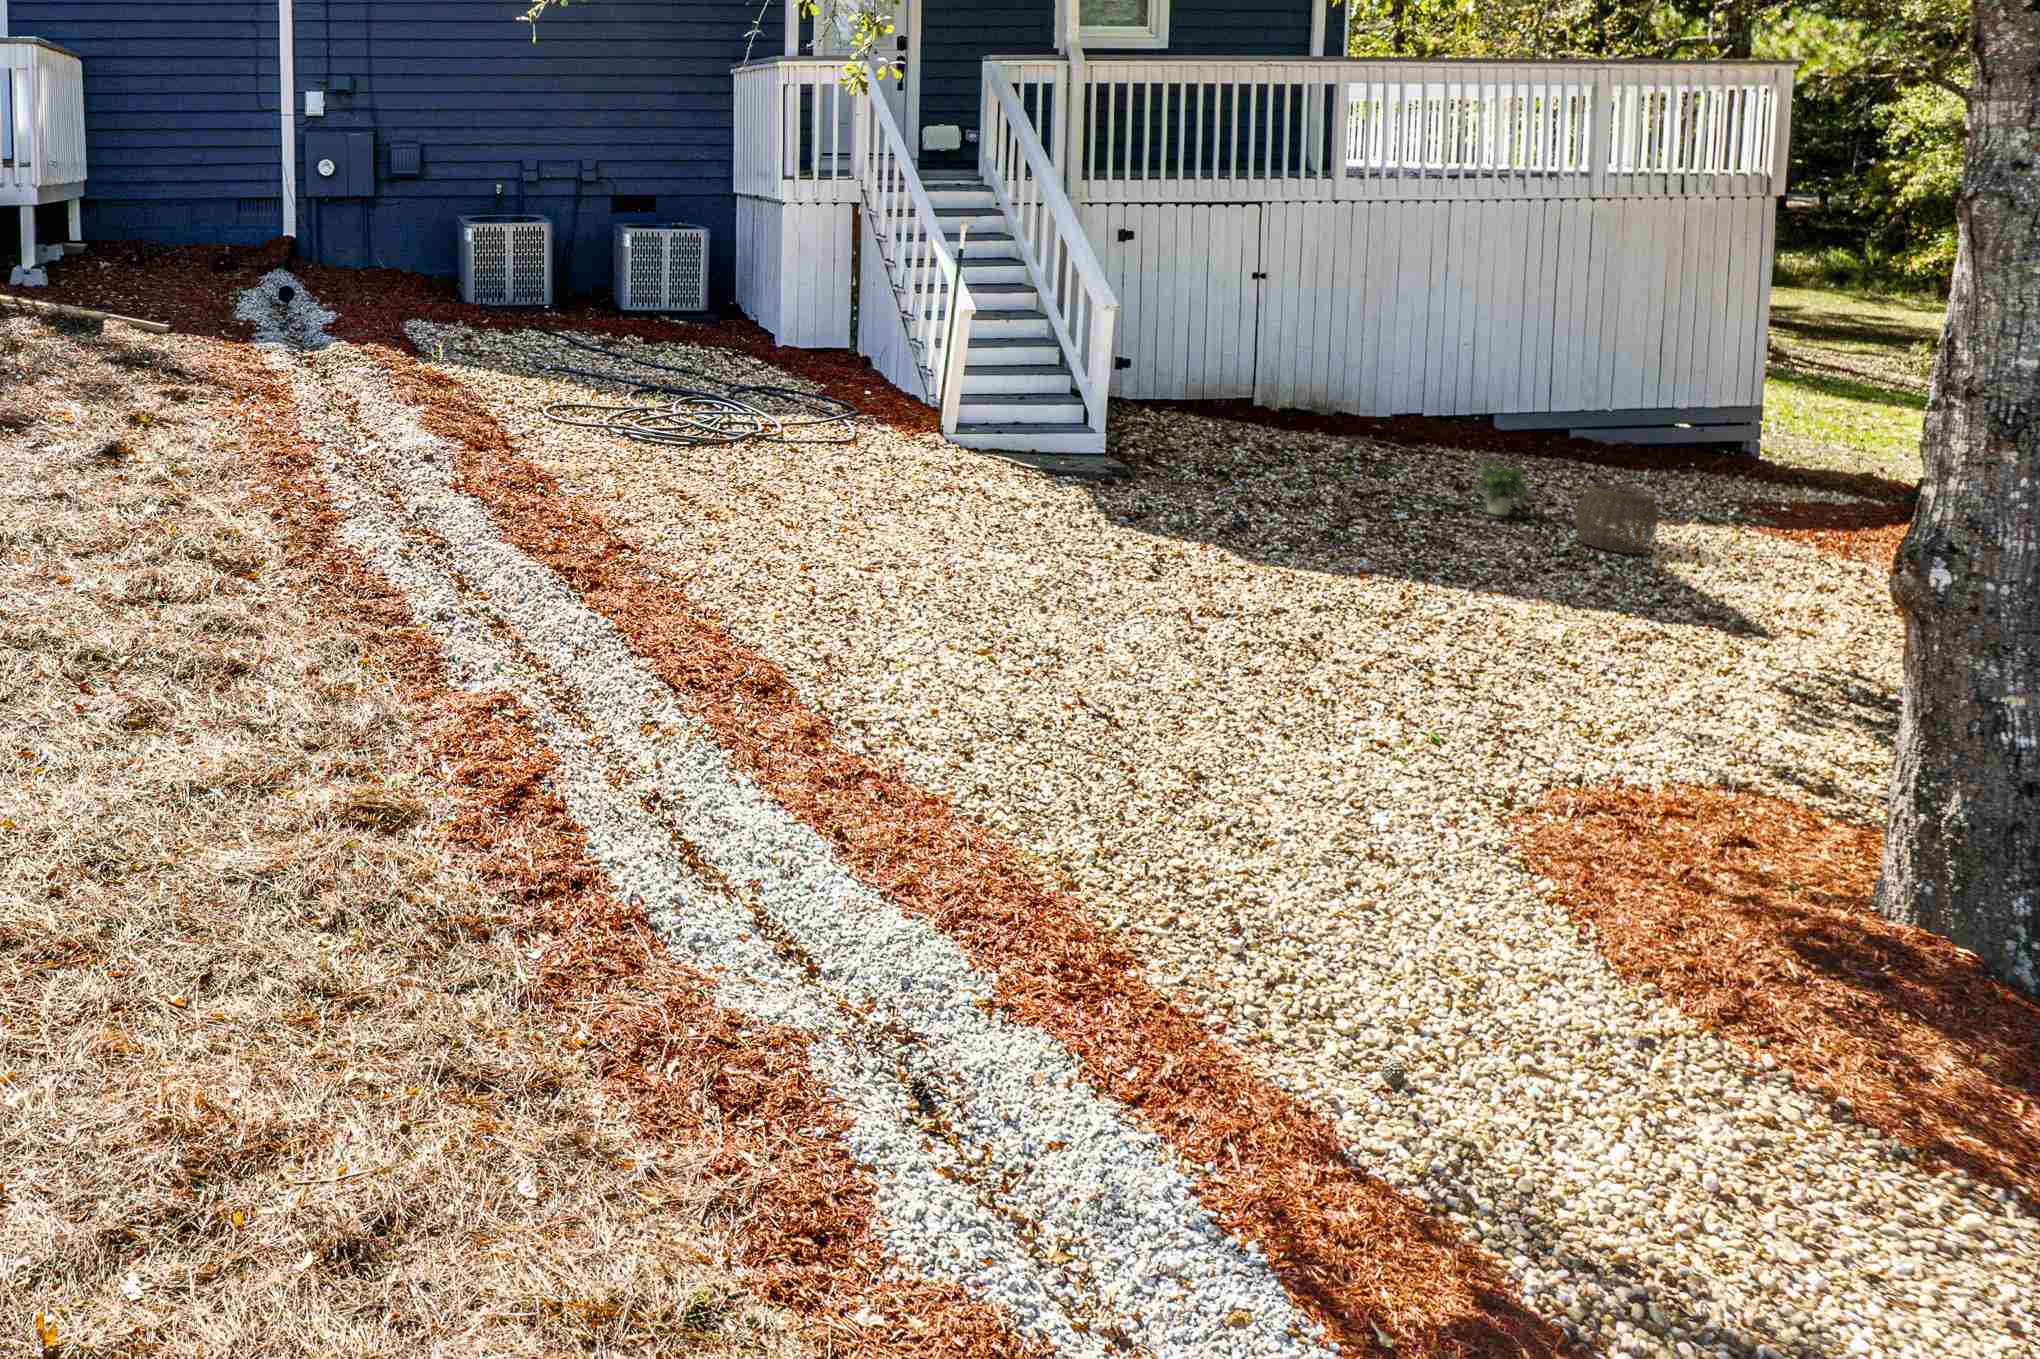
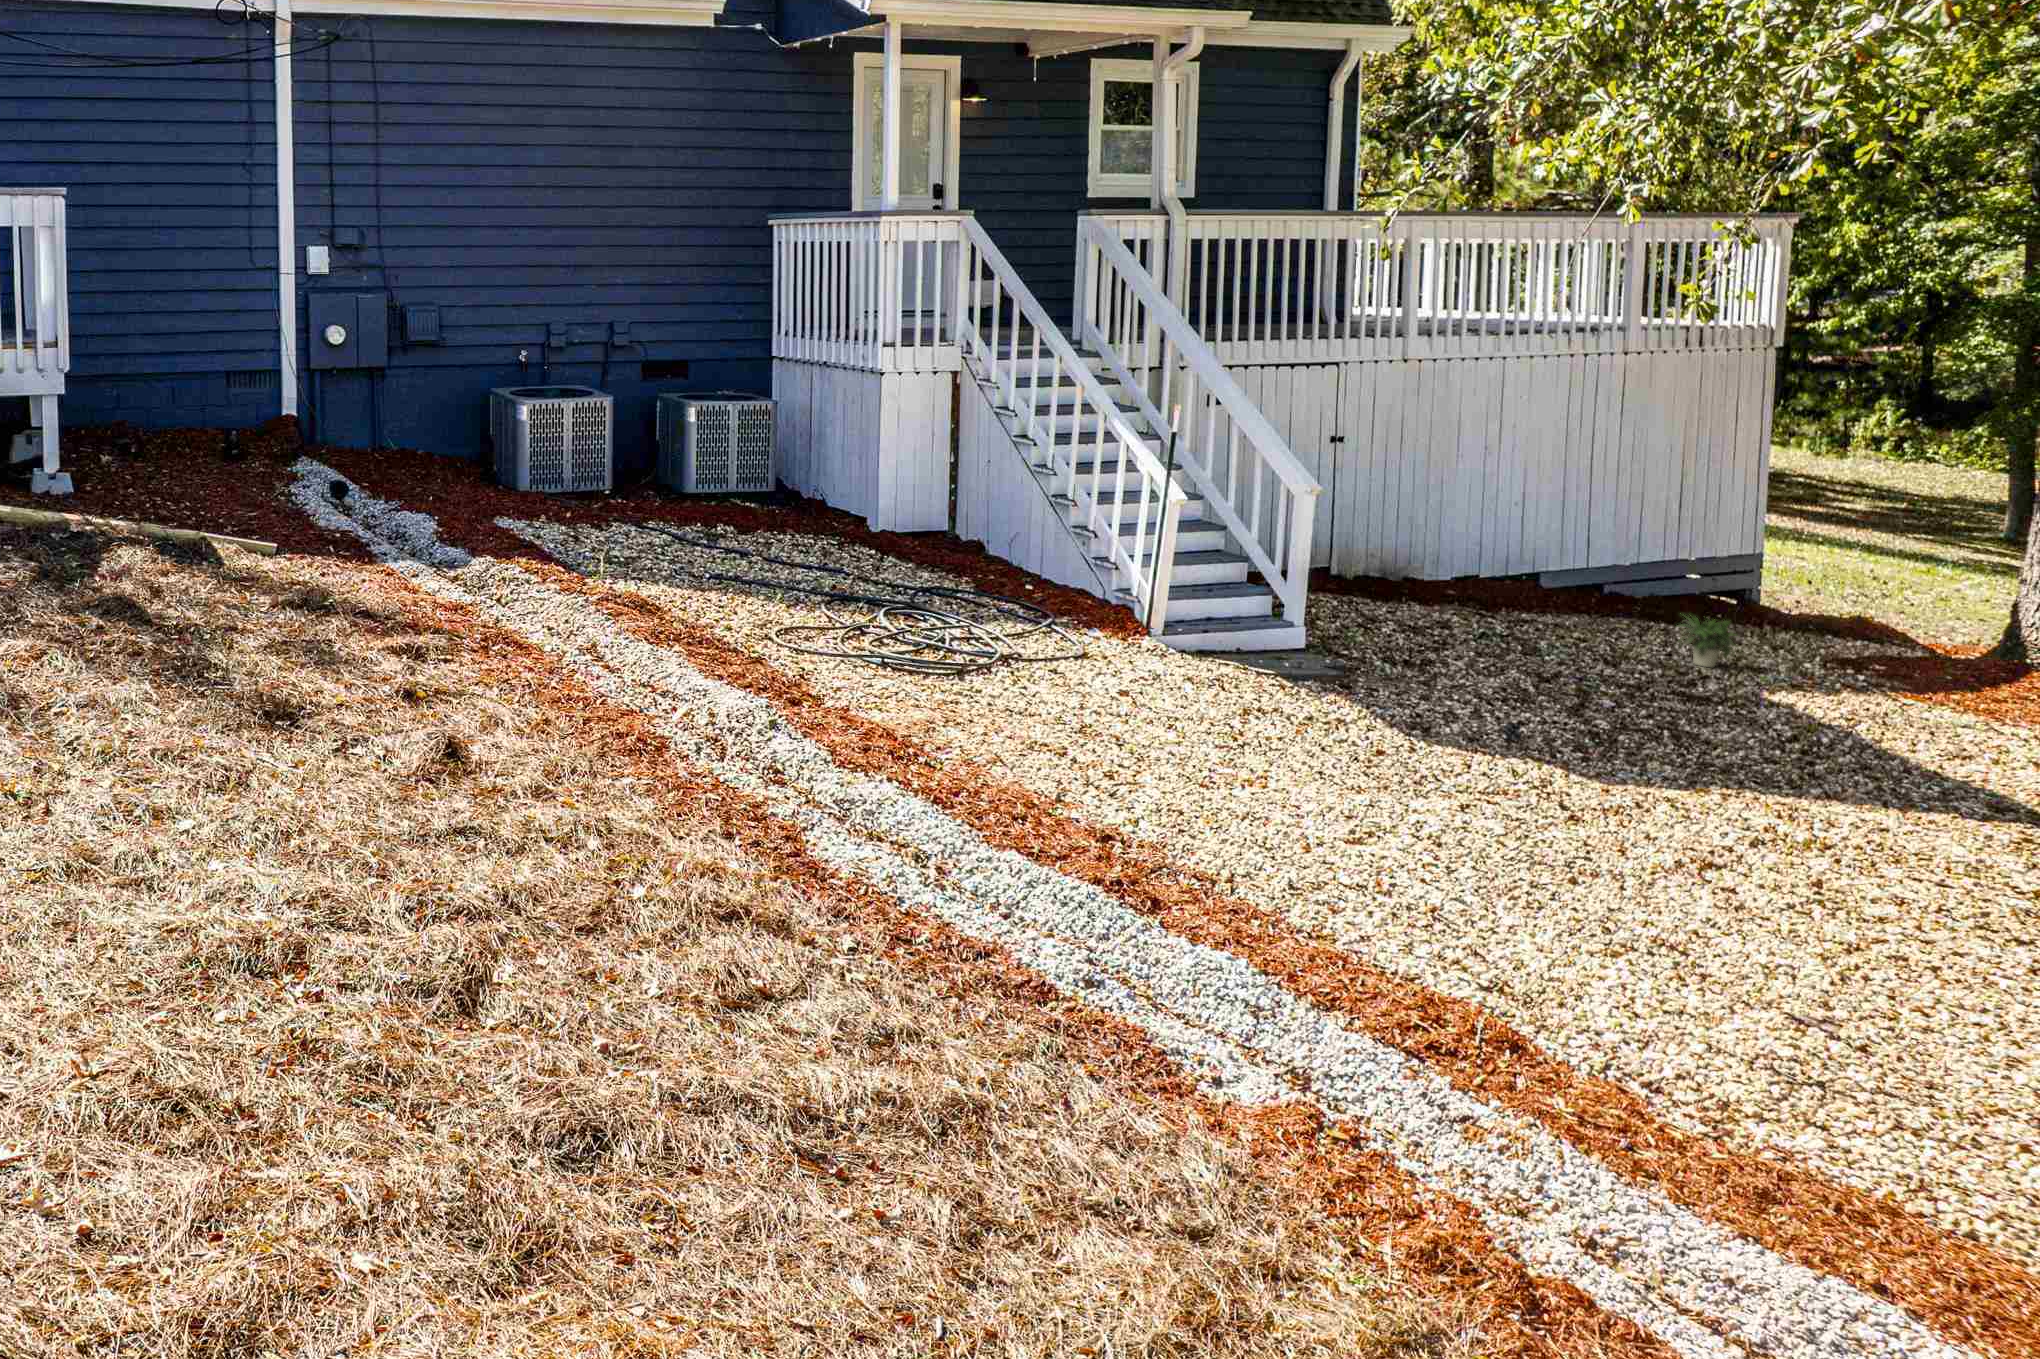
woven basket: present [1576,483,1658,554] -> none [1803,631,1888,698]

